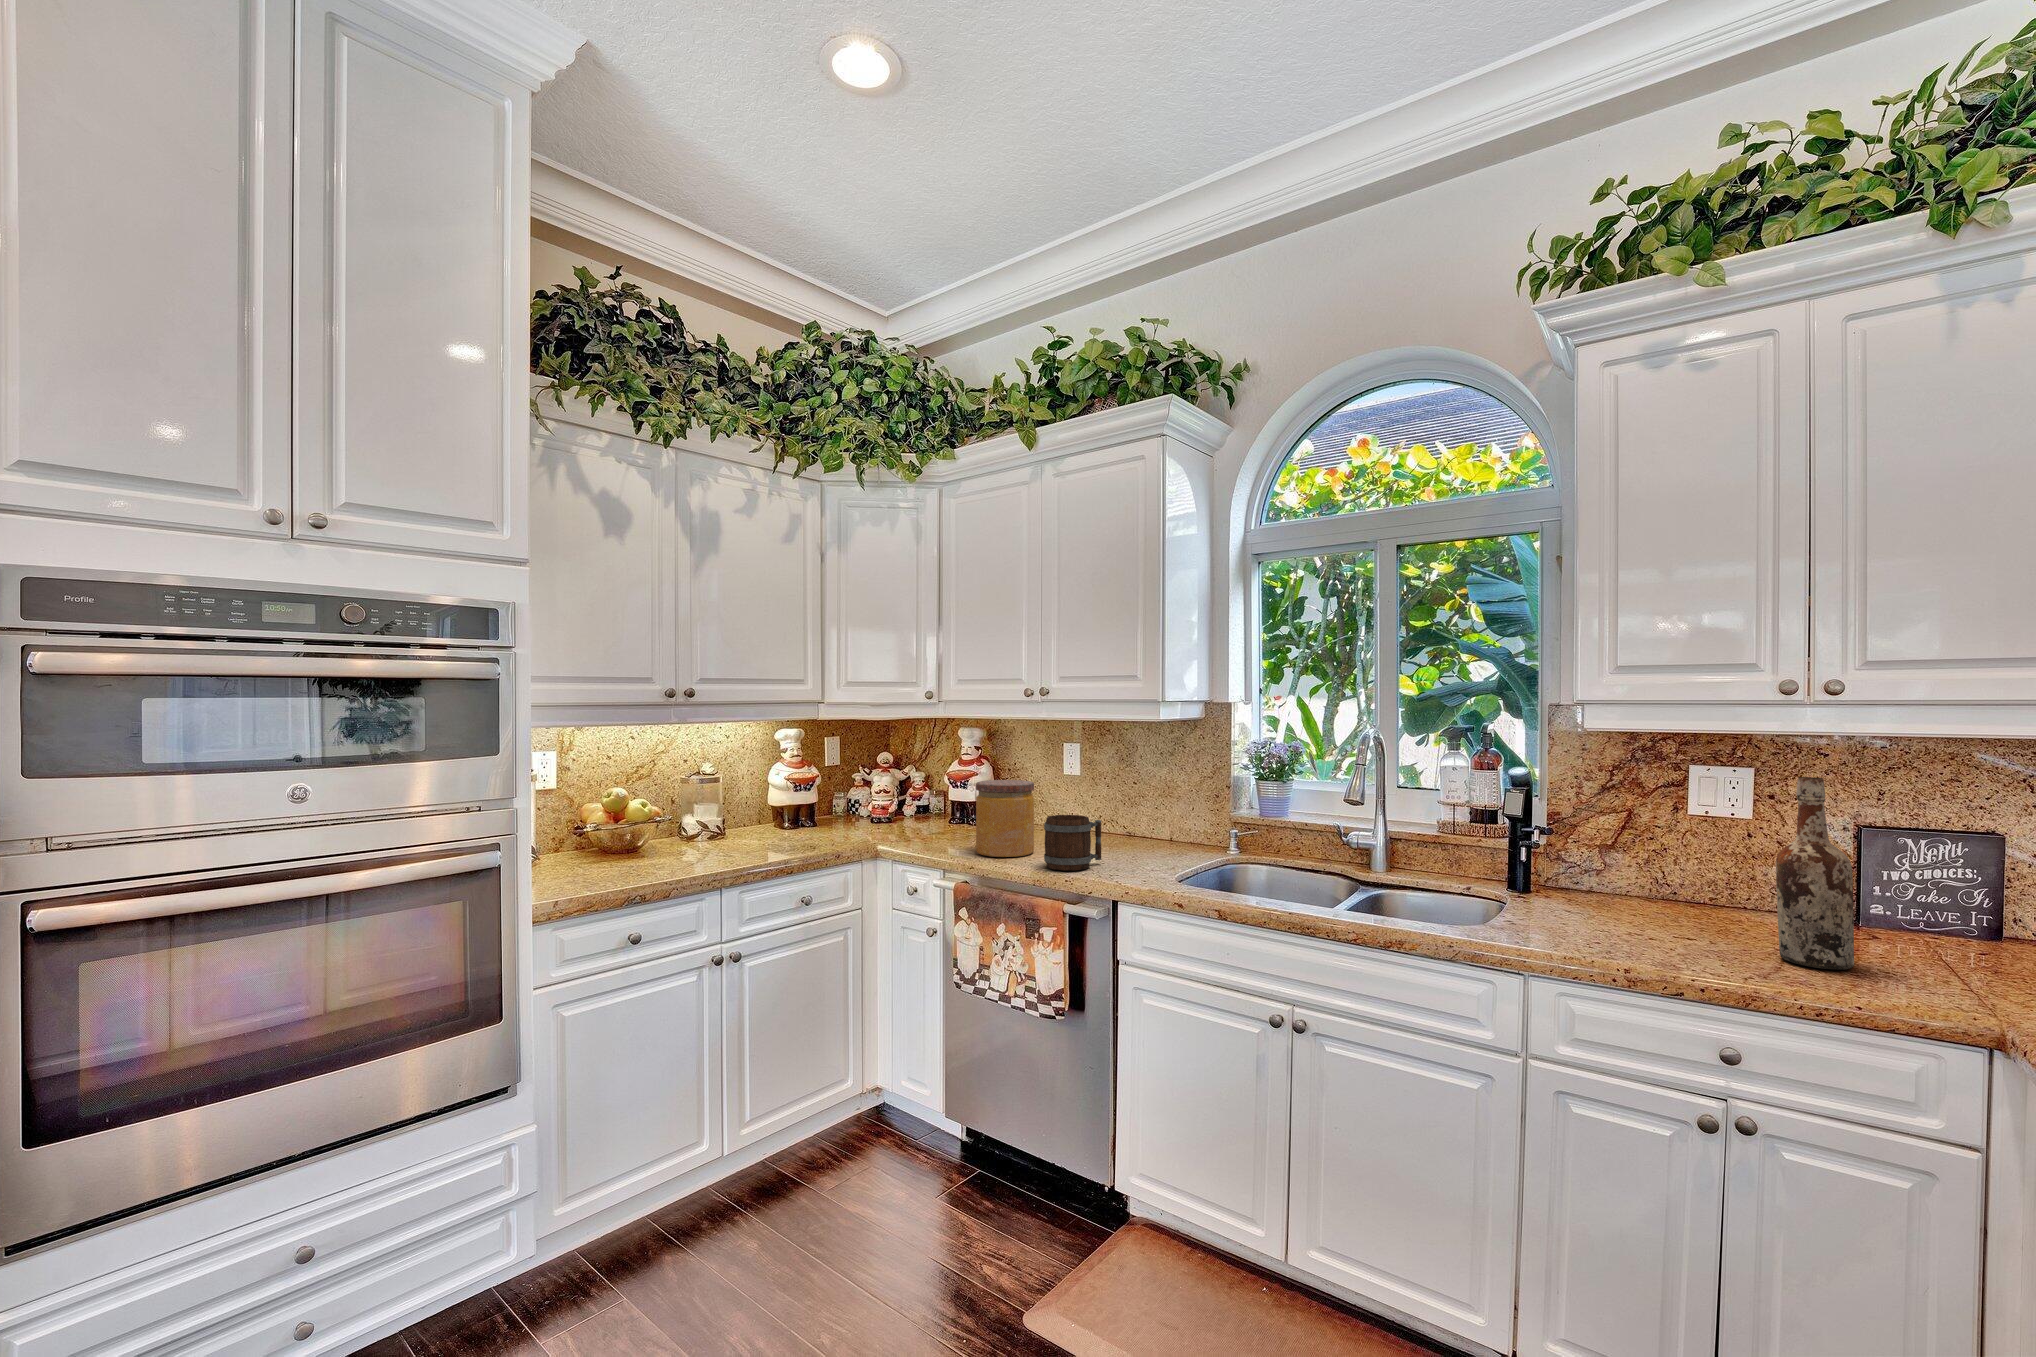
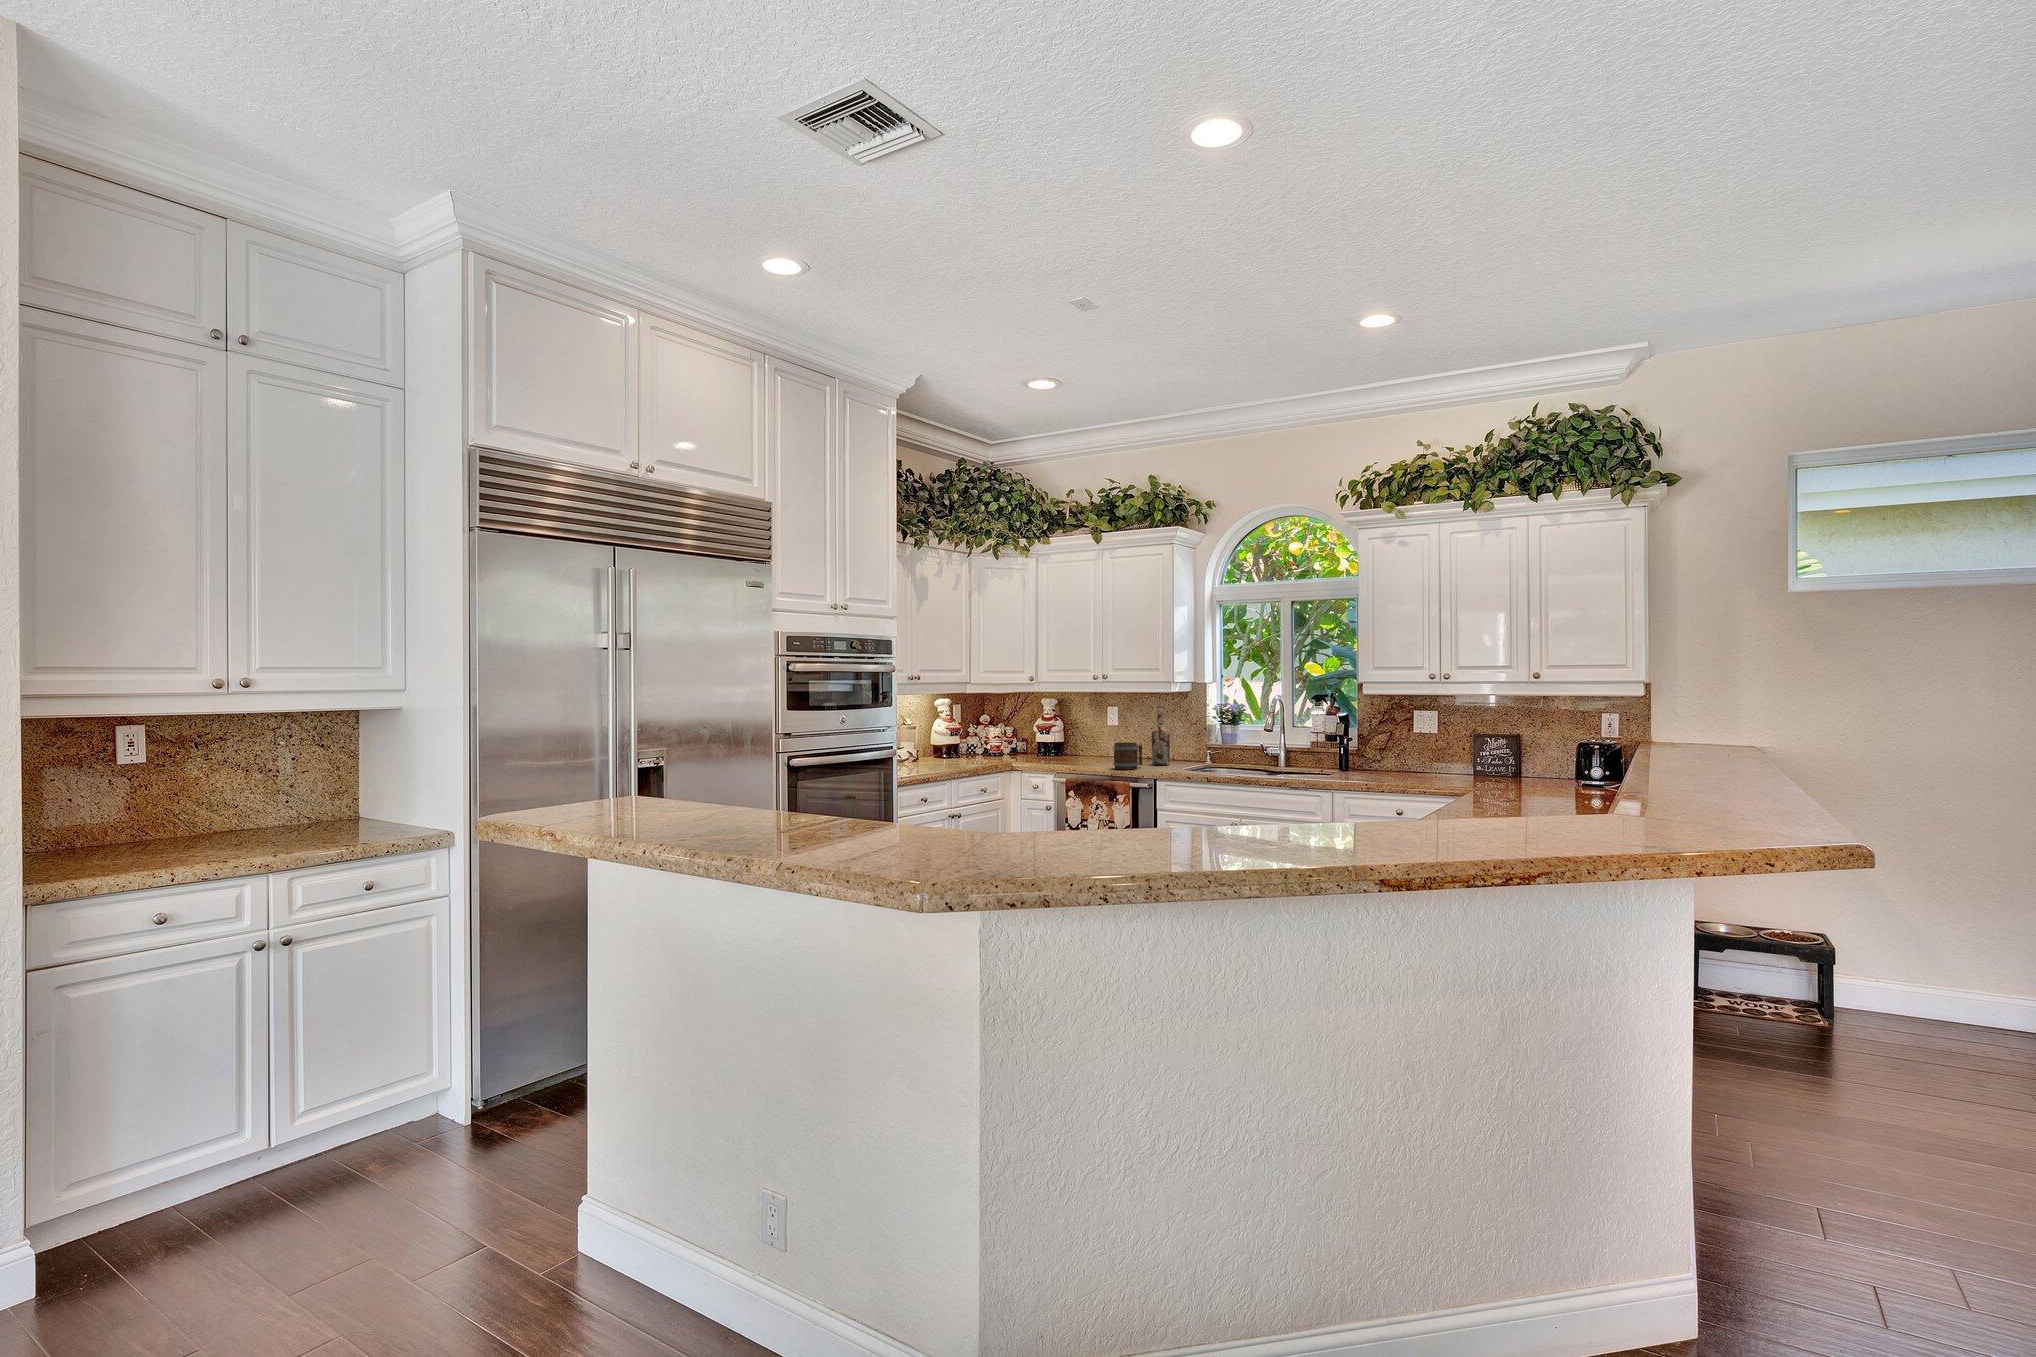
wine bottle: present [1776,777,1854,970] -> present [1152,706,1170,765]
jar: present [976,780,1034,857] -> none [1071,727,1103,766]

